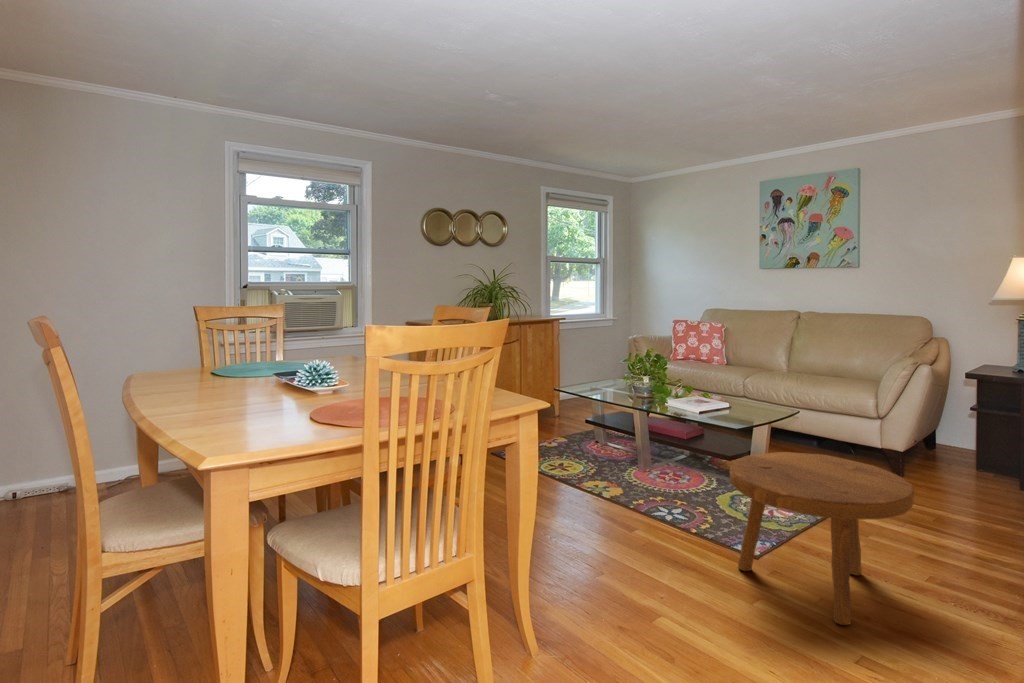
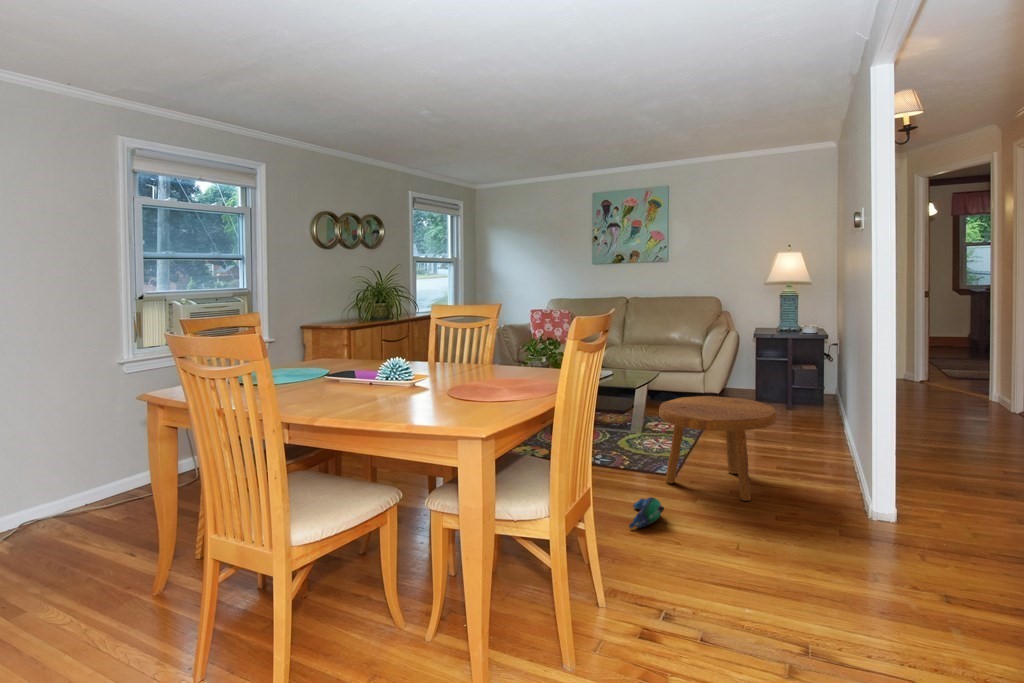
plush toy: none [628,586,690,632] -> present [629,497,664,528]

